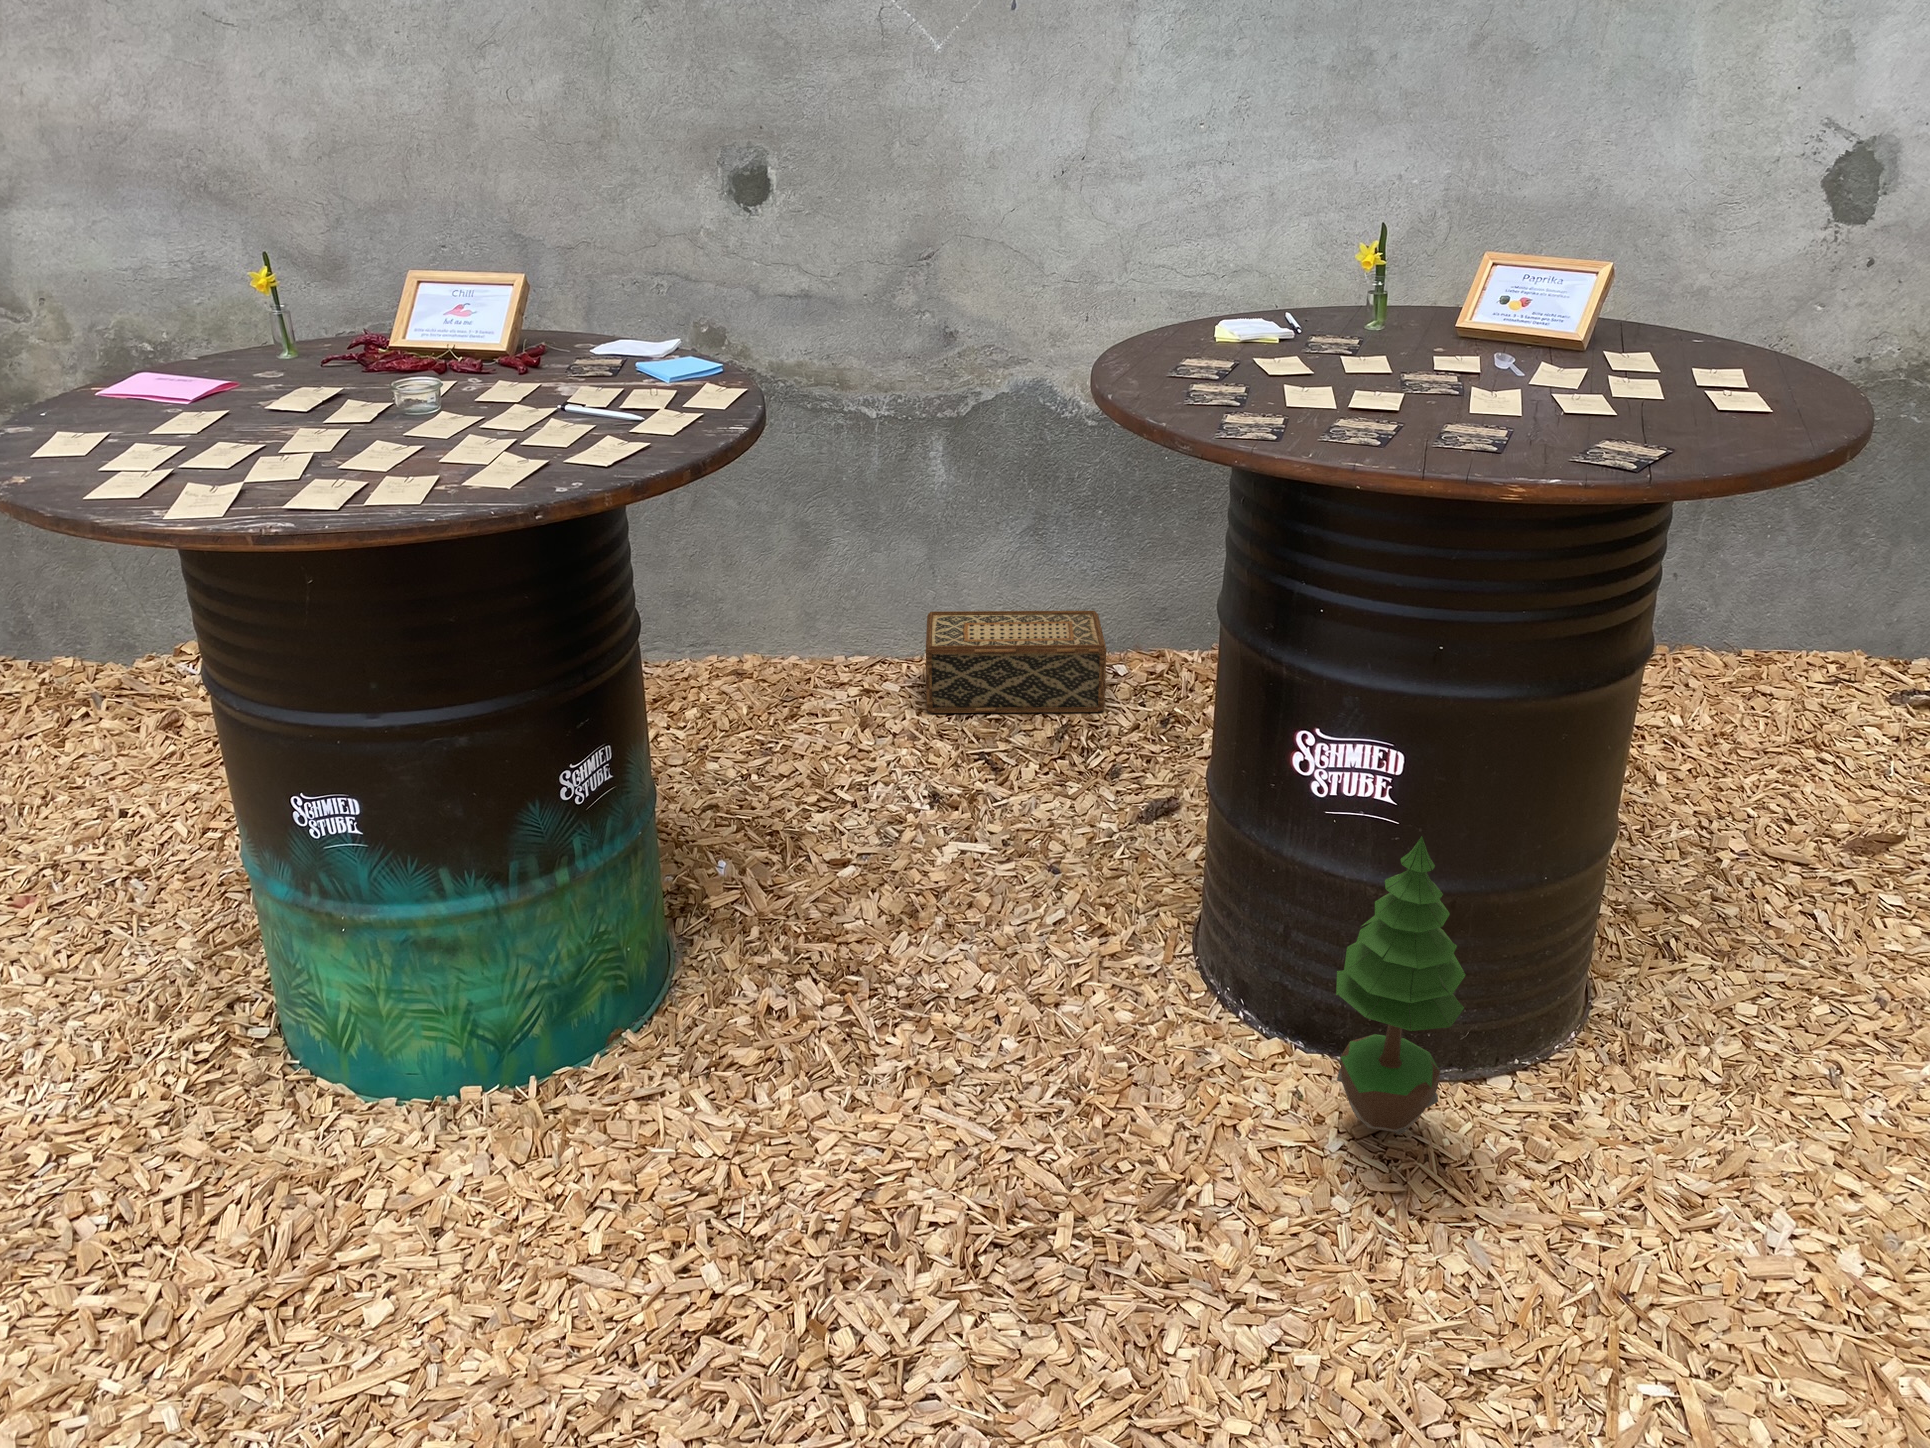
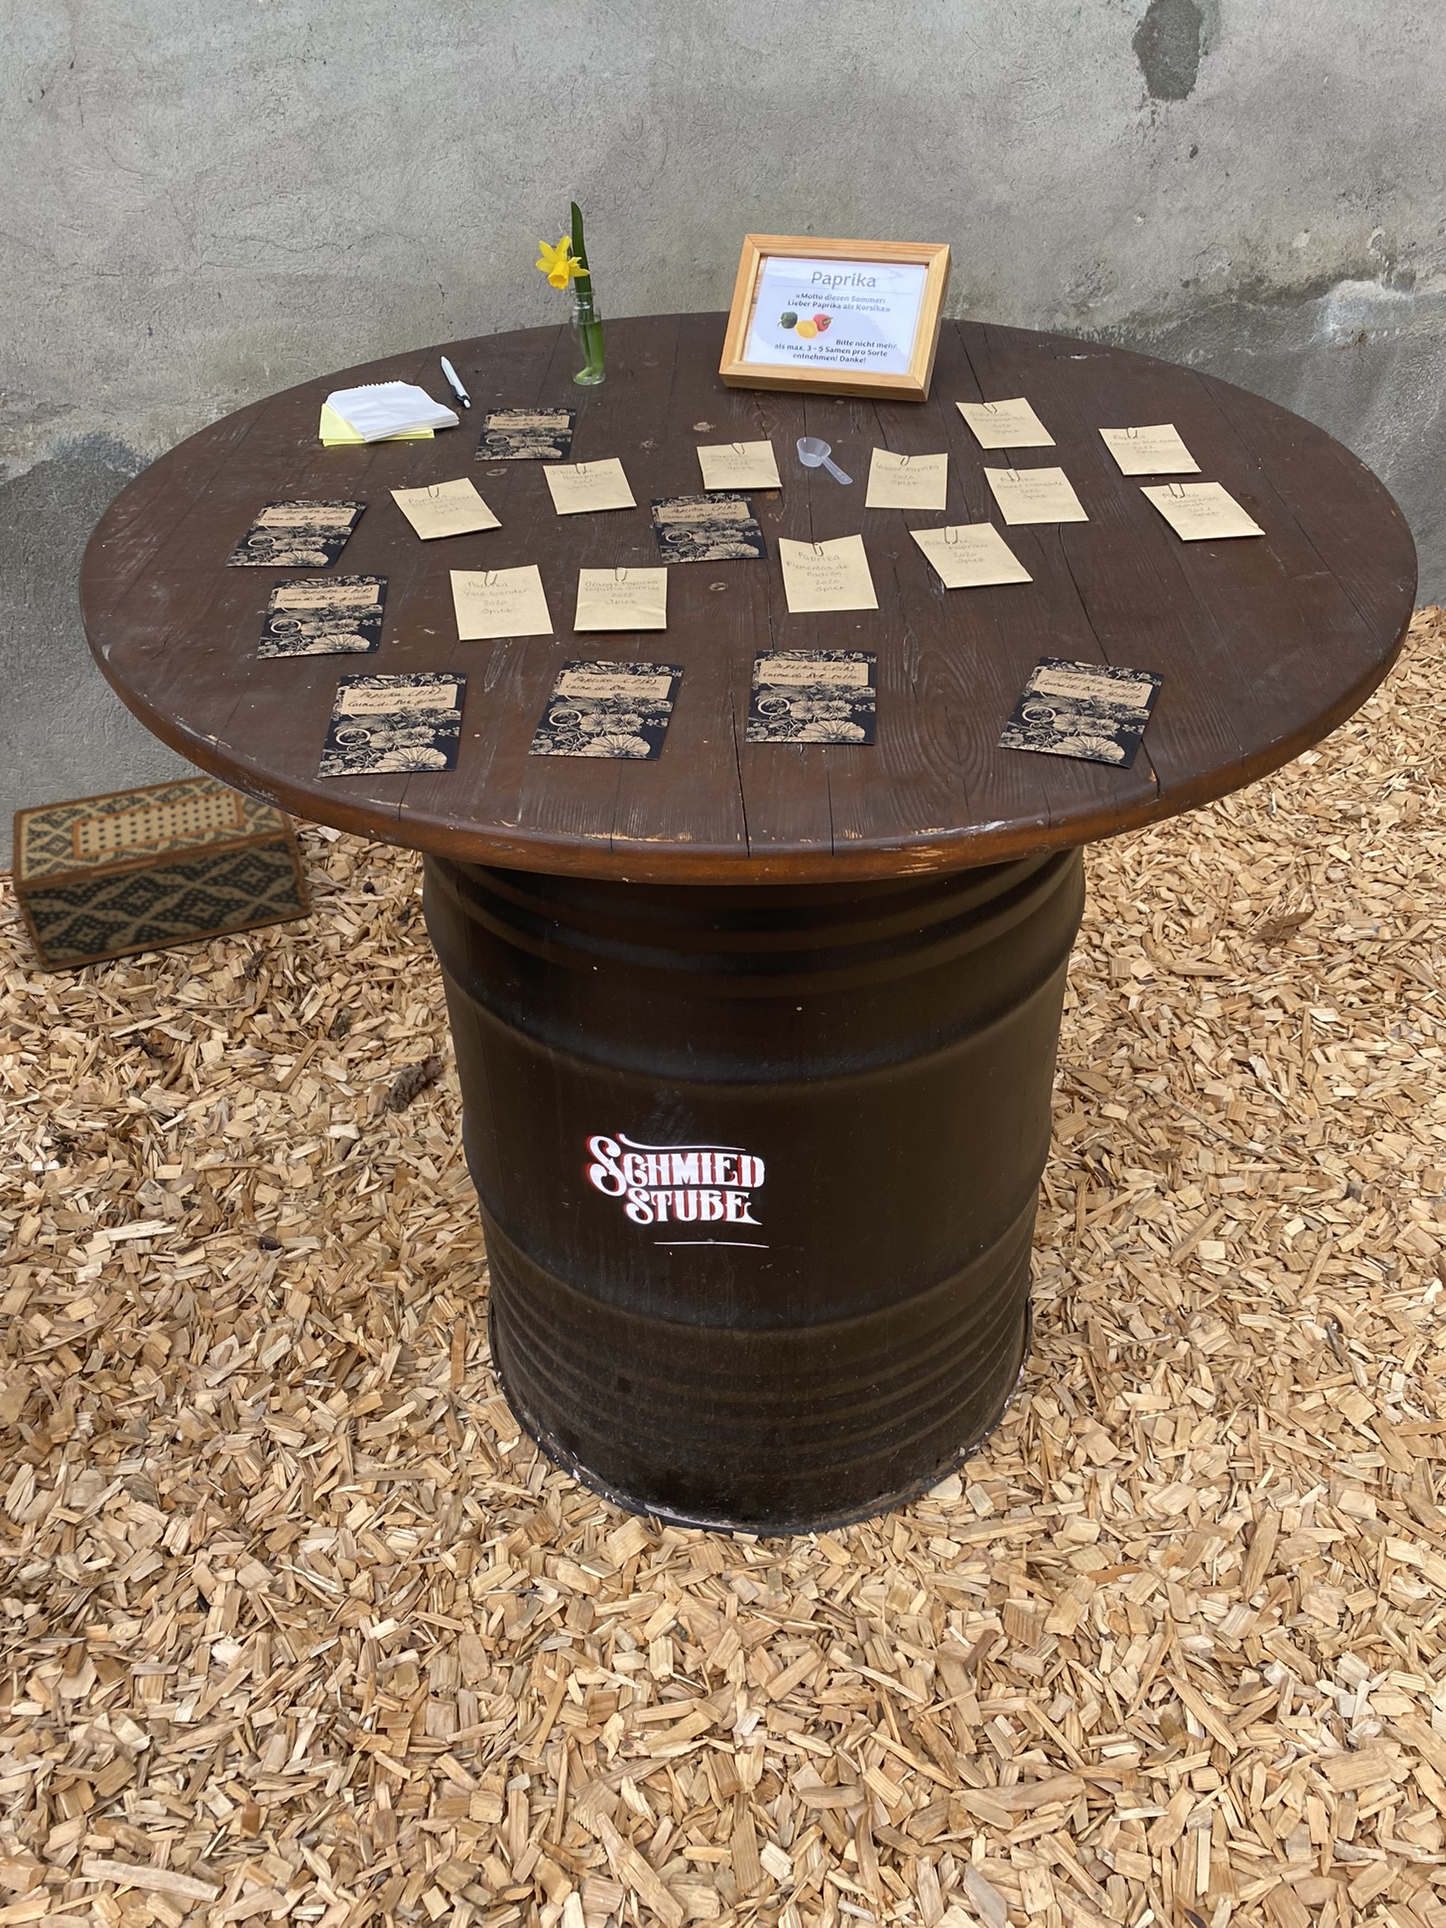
potted tree: present [1336,836,1466,1135] -> none [713,1312,909,1668]

